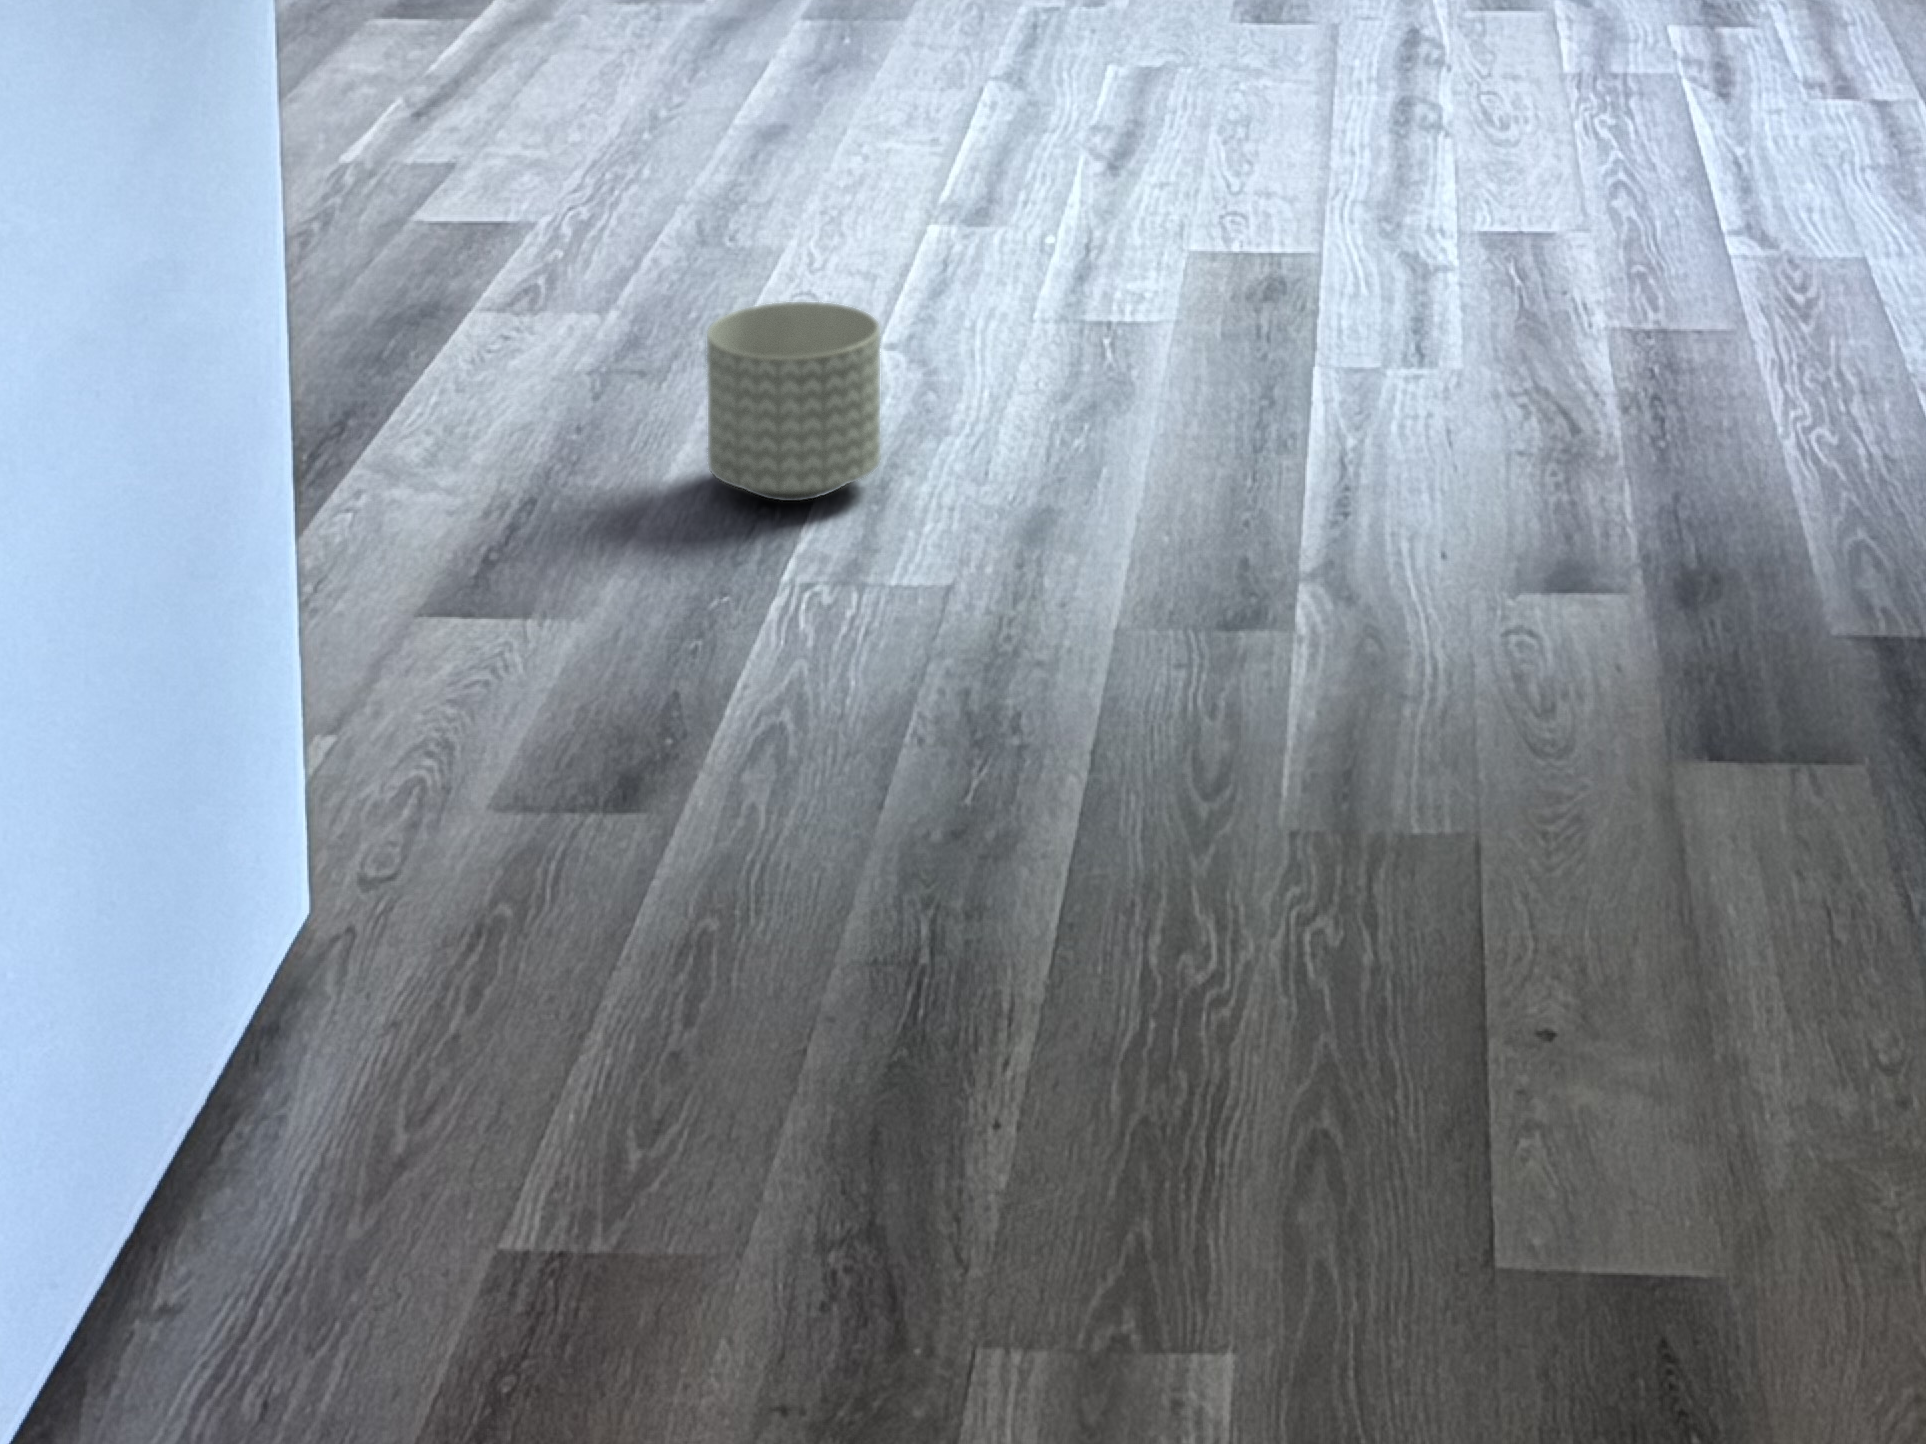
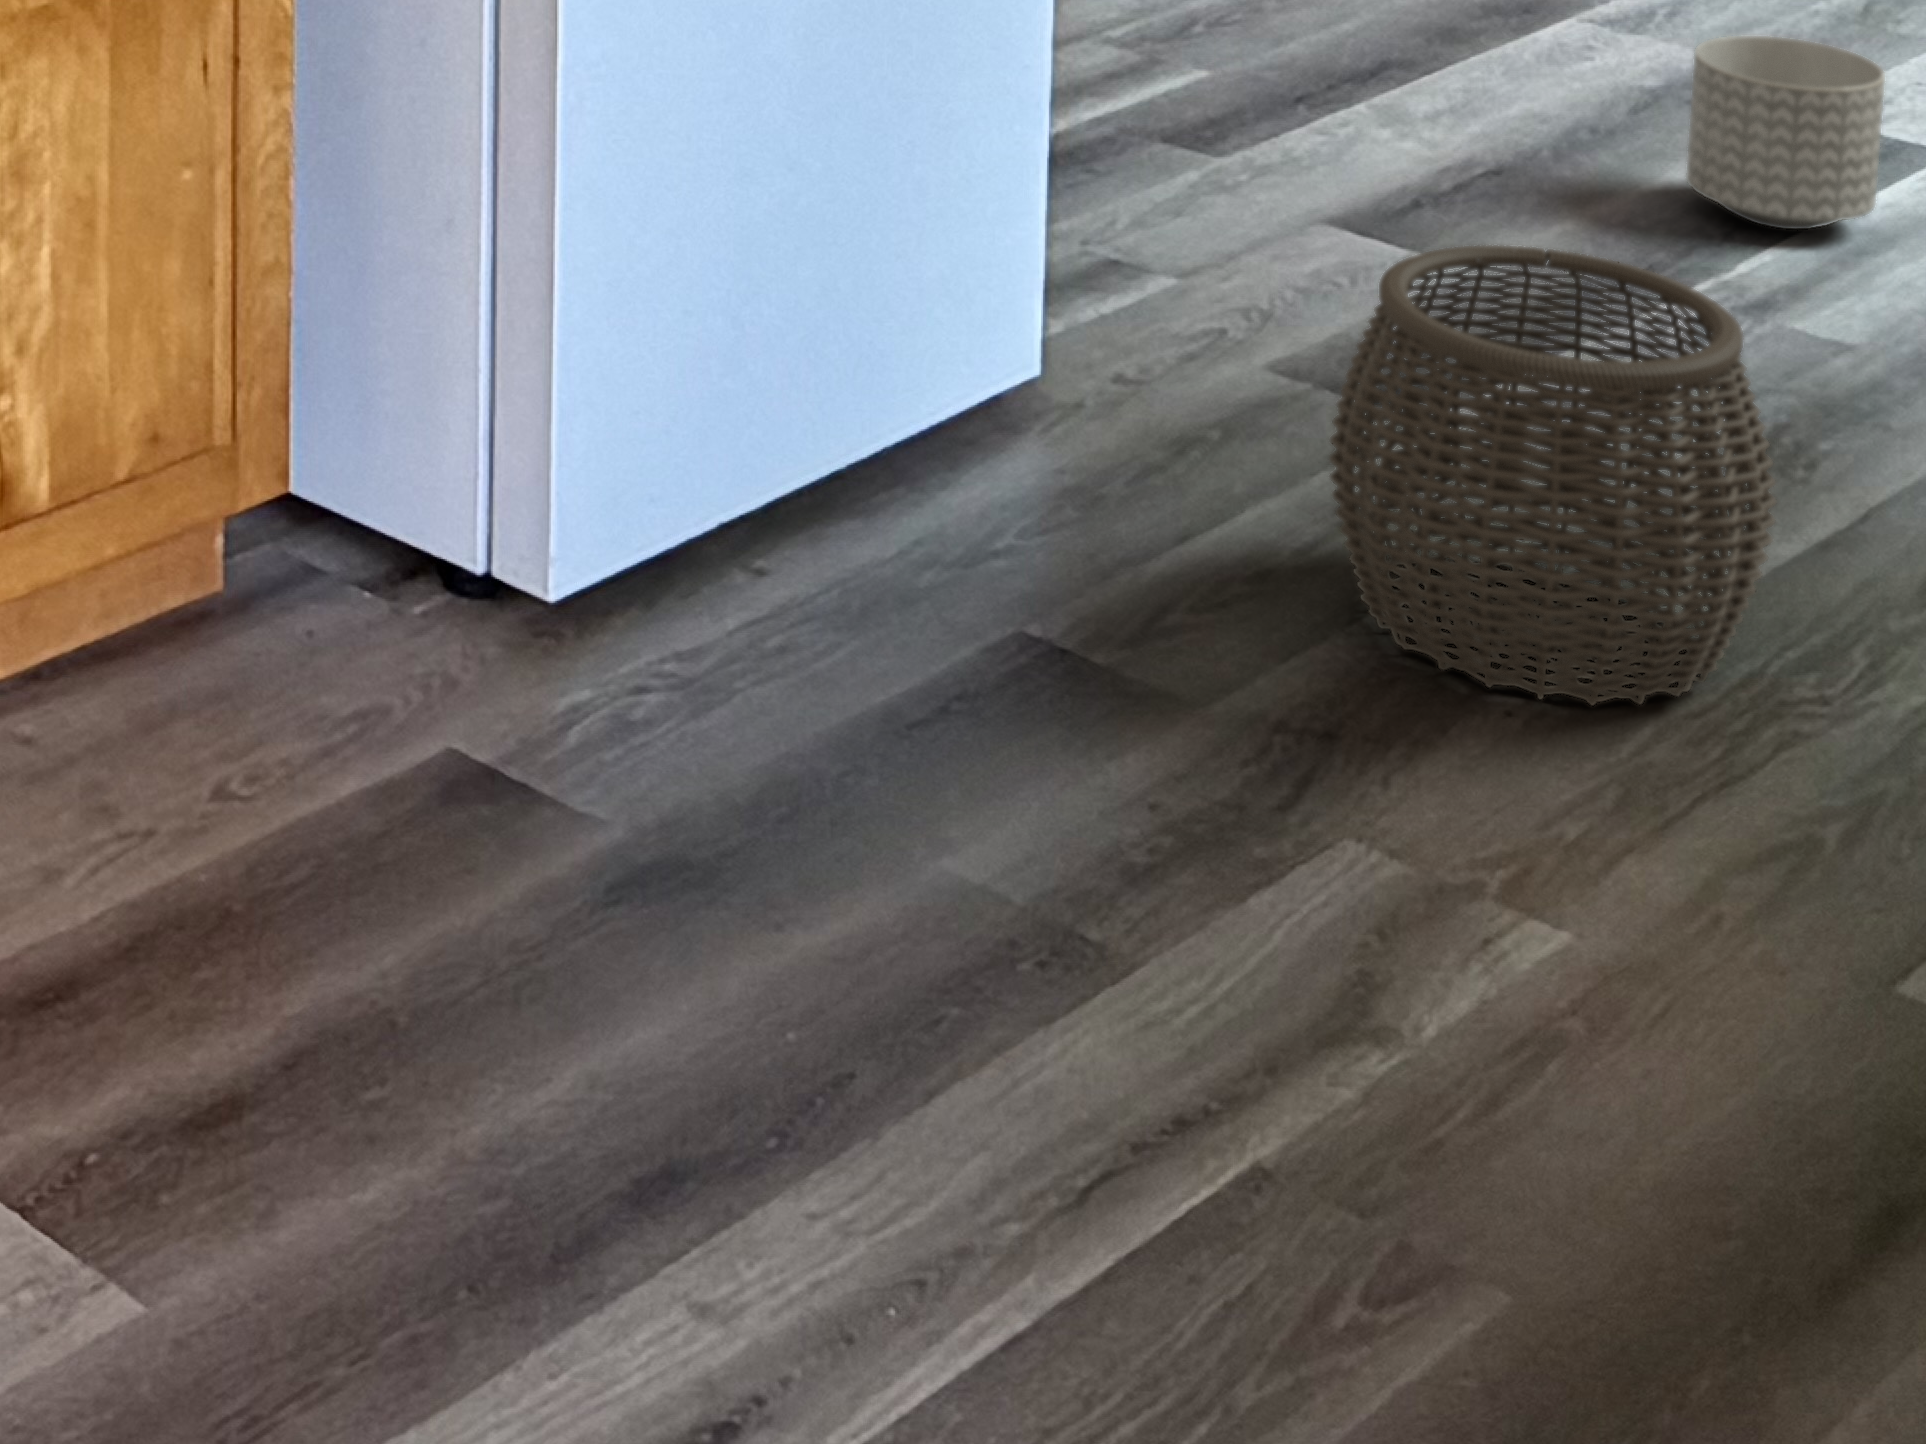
woven basket: none [723,611,1161,1118] -> present [1329,246,1776,705]

